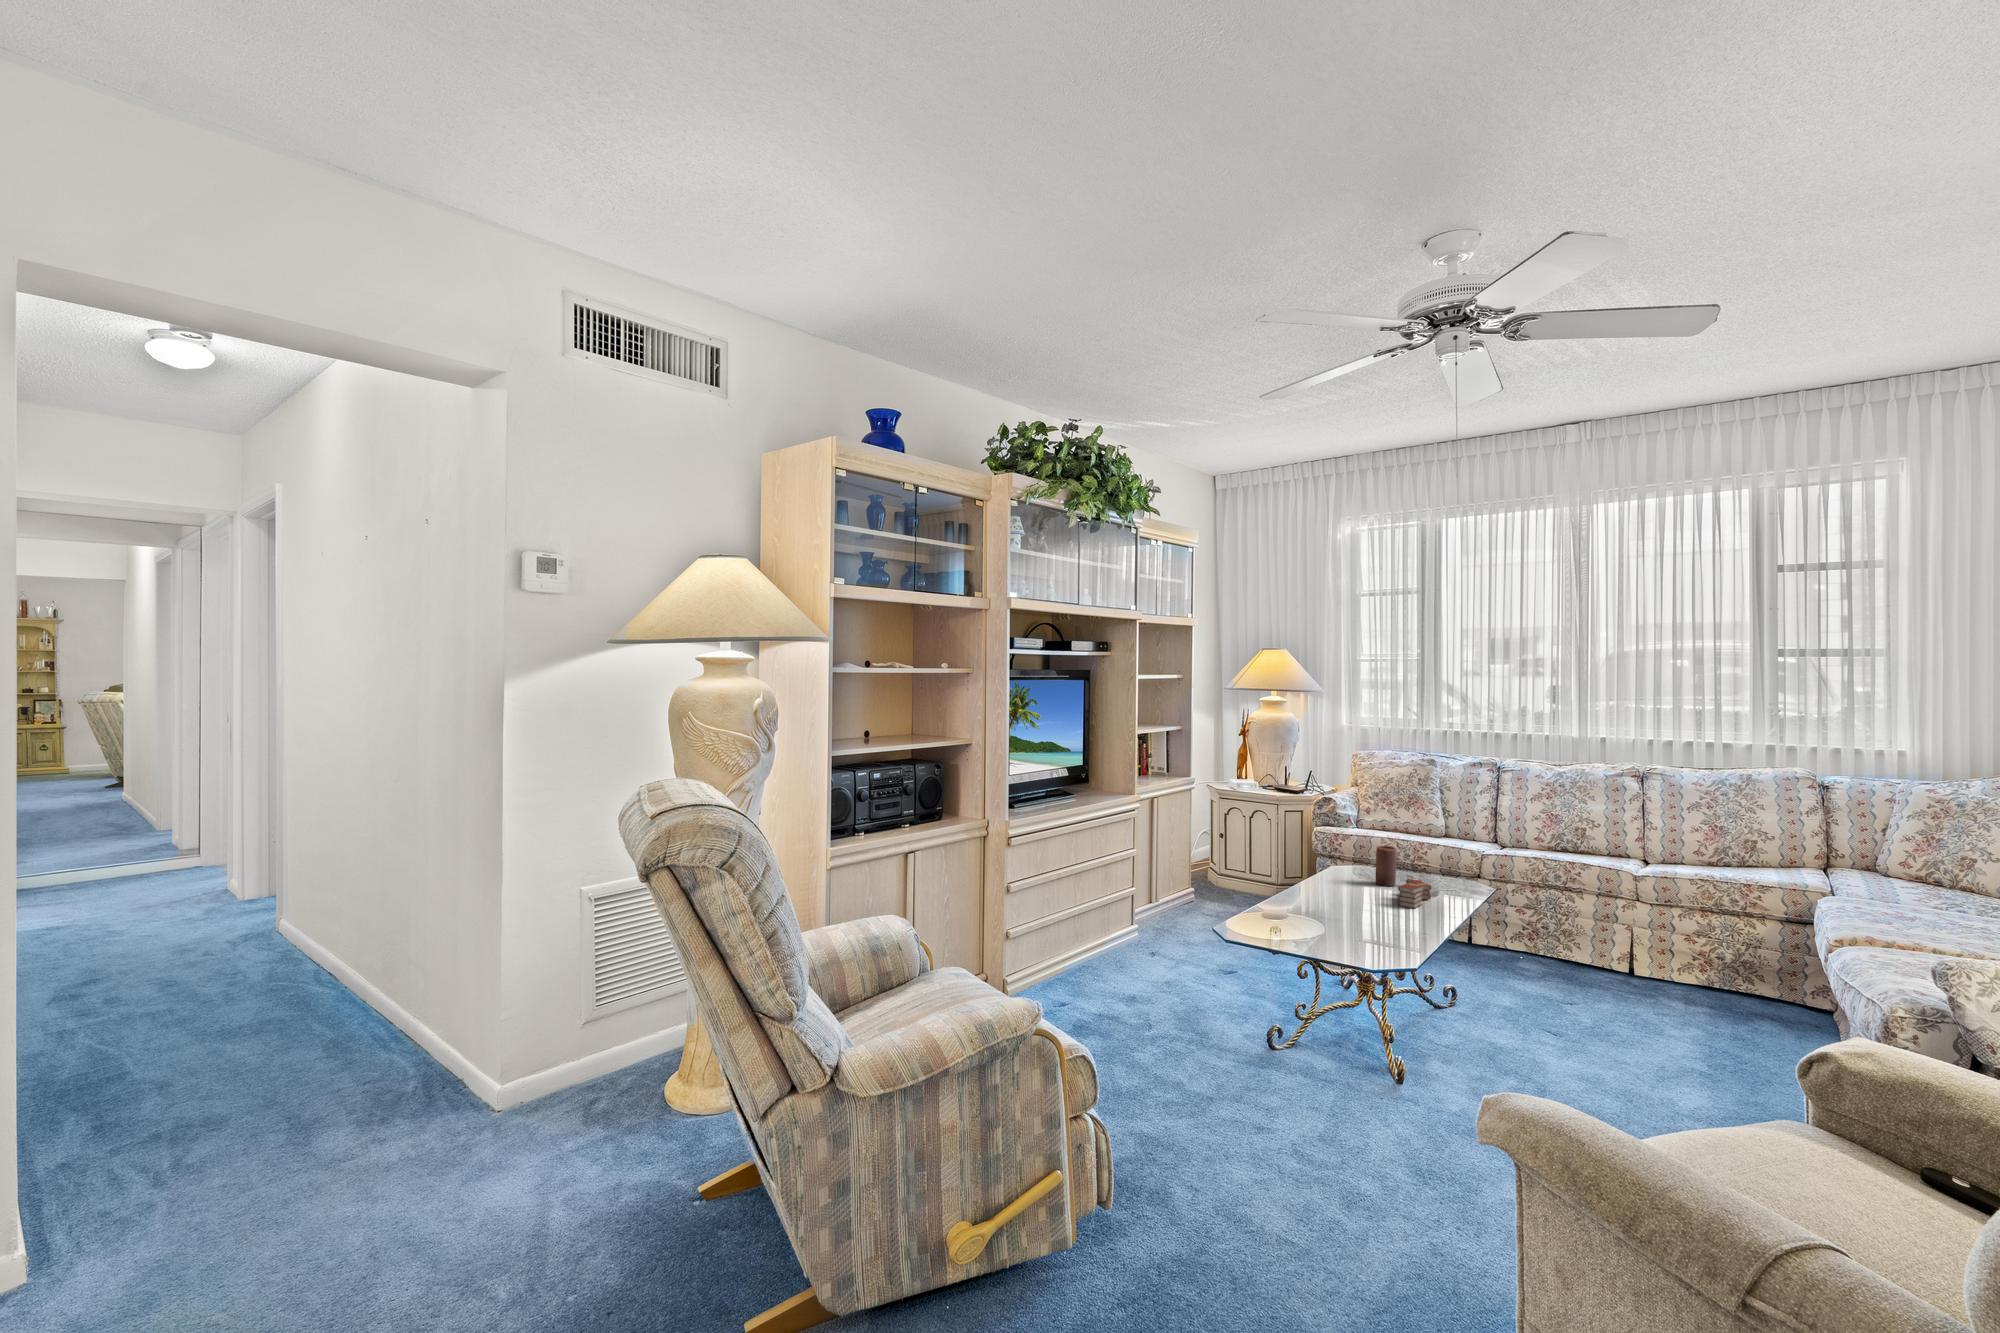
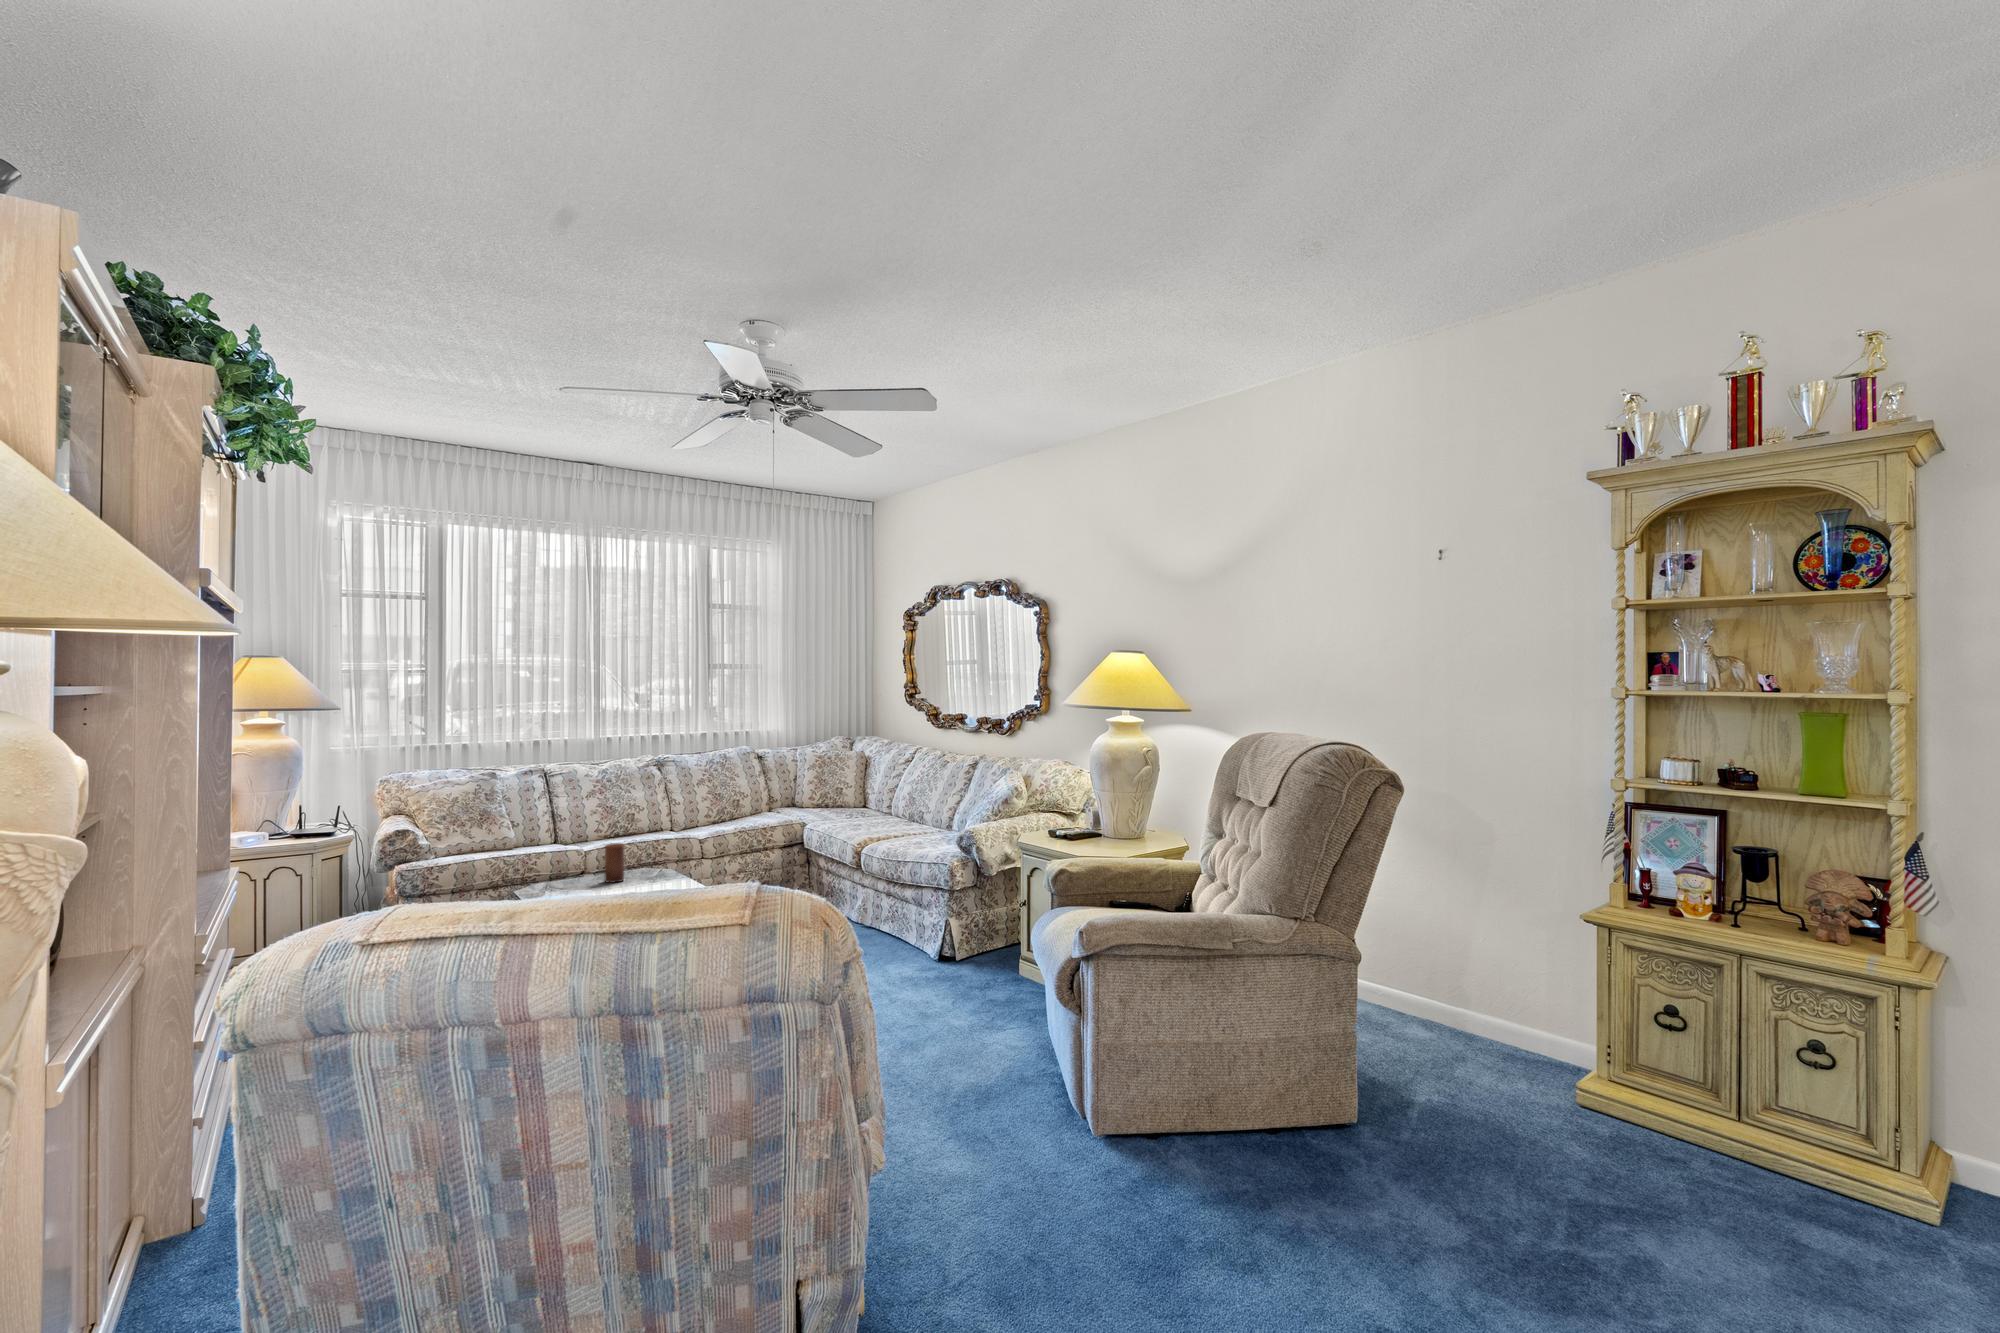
book: present [1398,876,1431,909] -> none [650,861,692,887]

